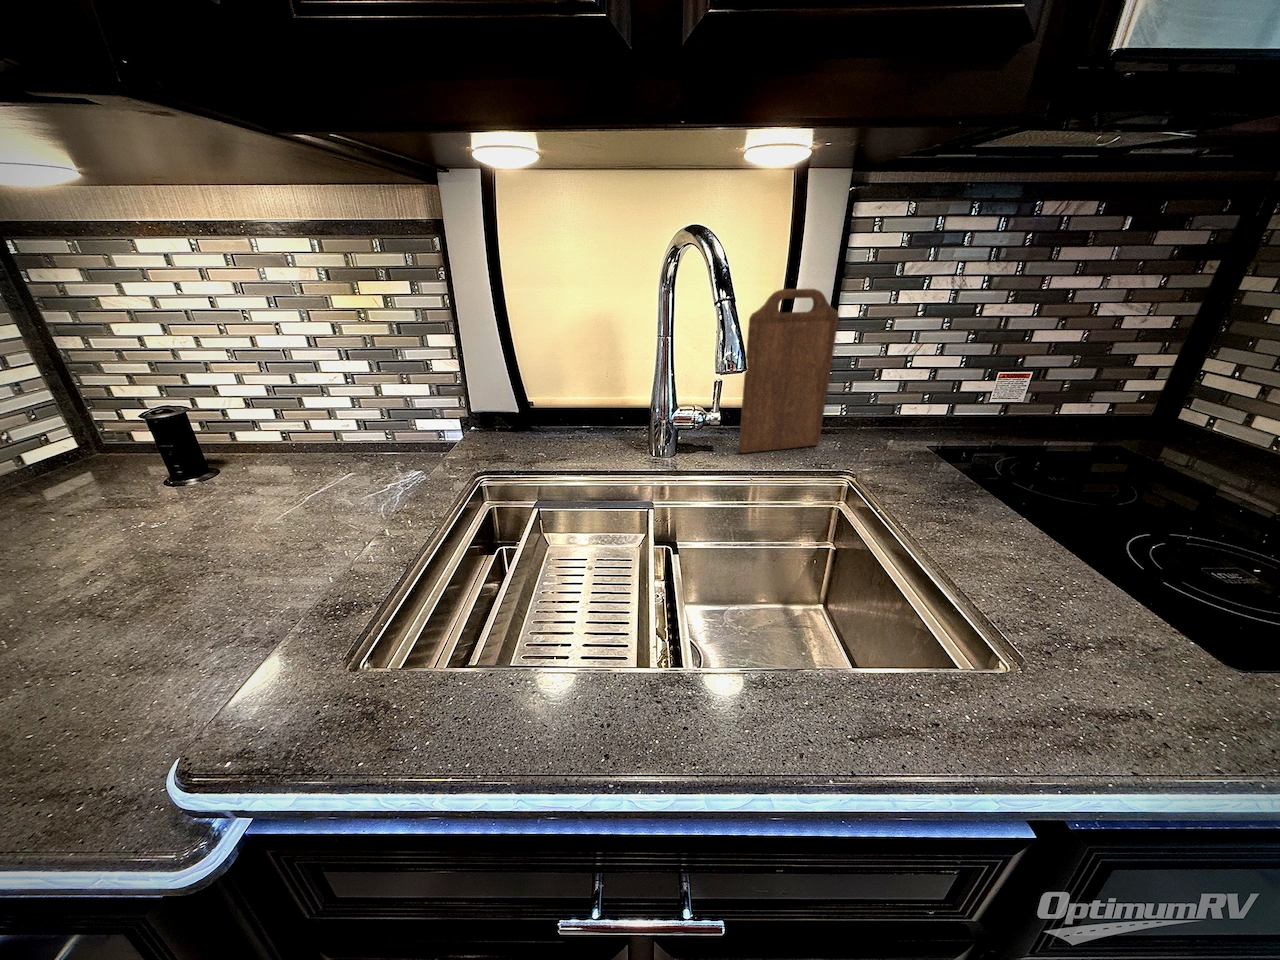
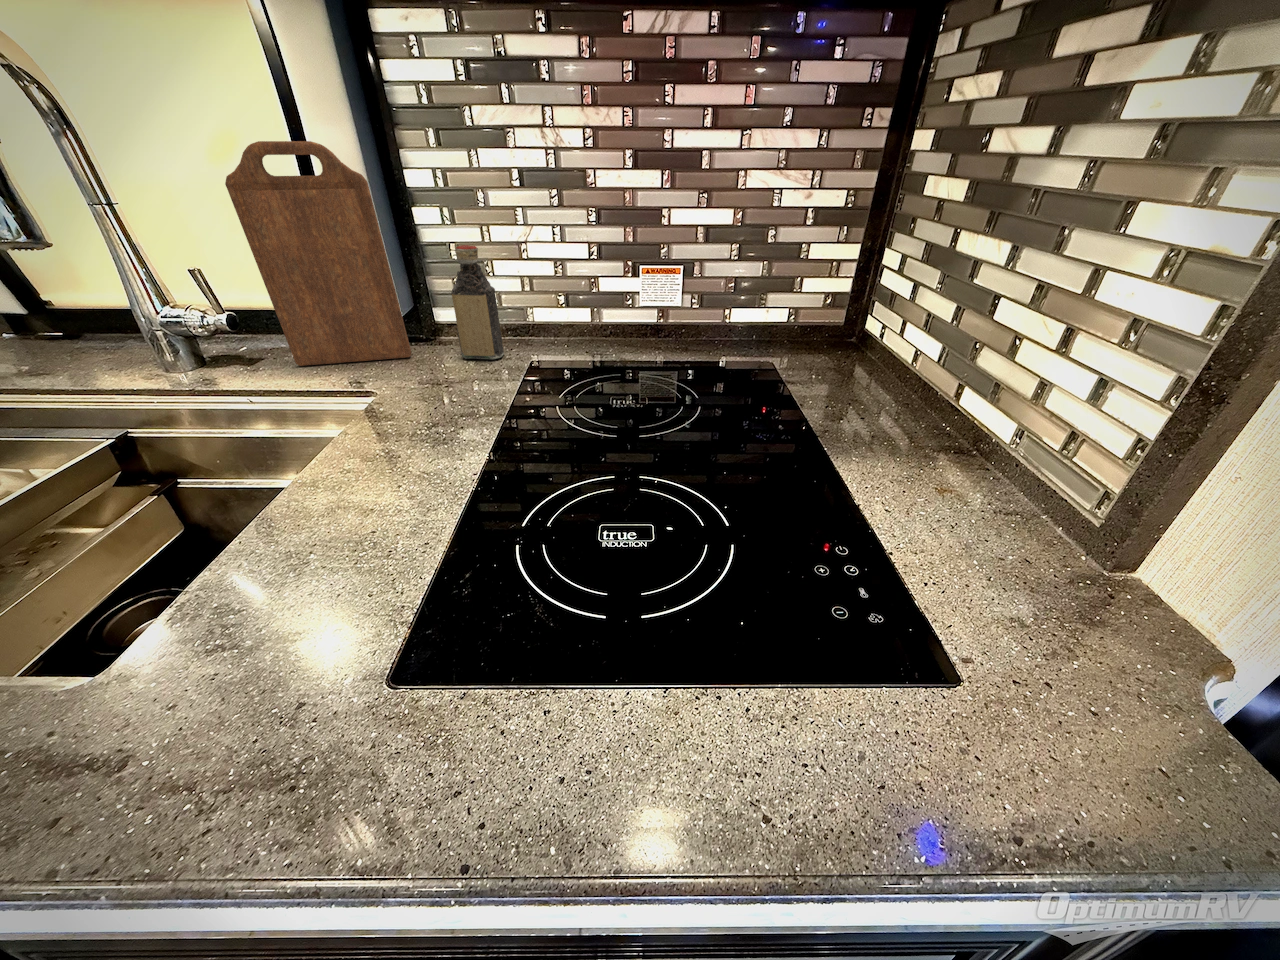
bottle: none [856,359,902,447] -> present [451,245,504,360]

